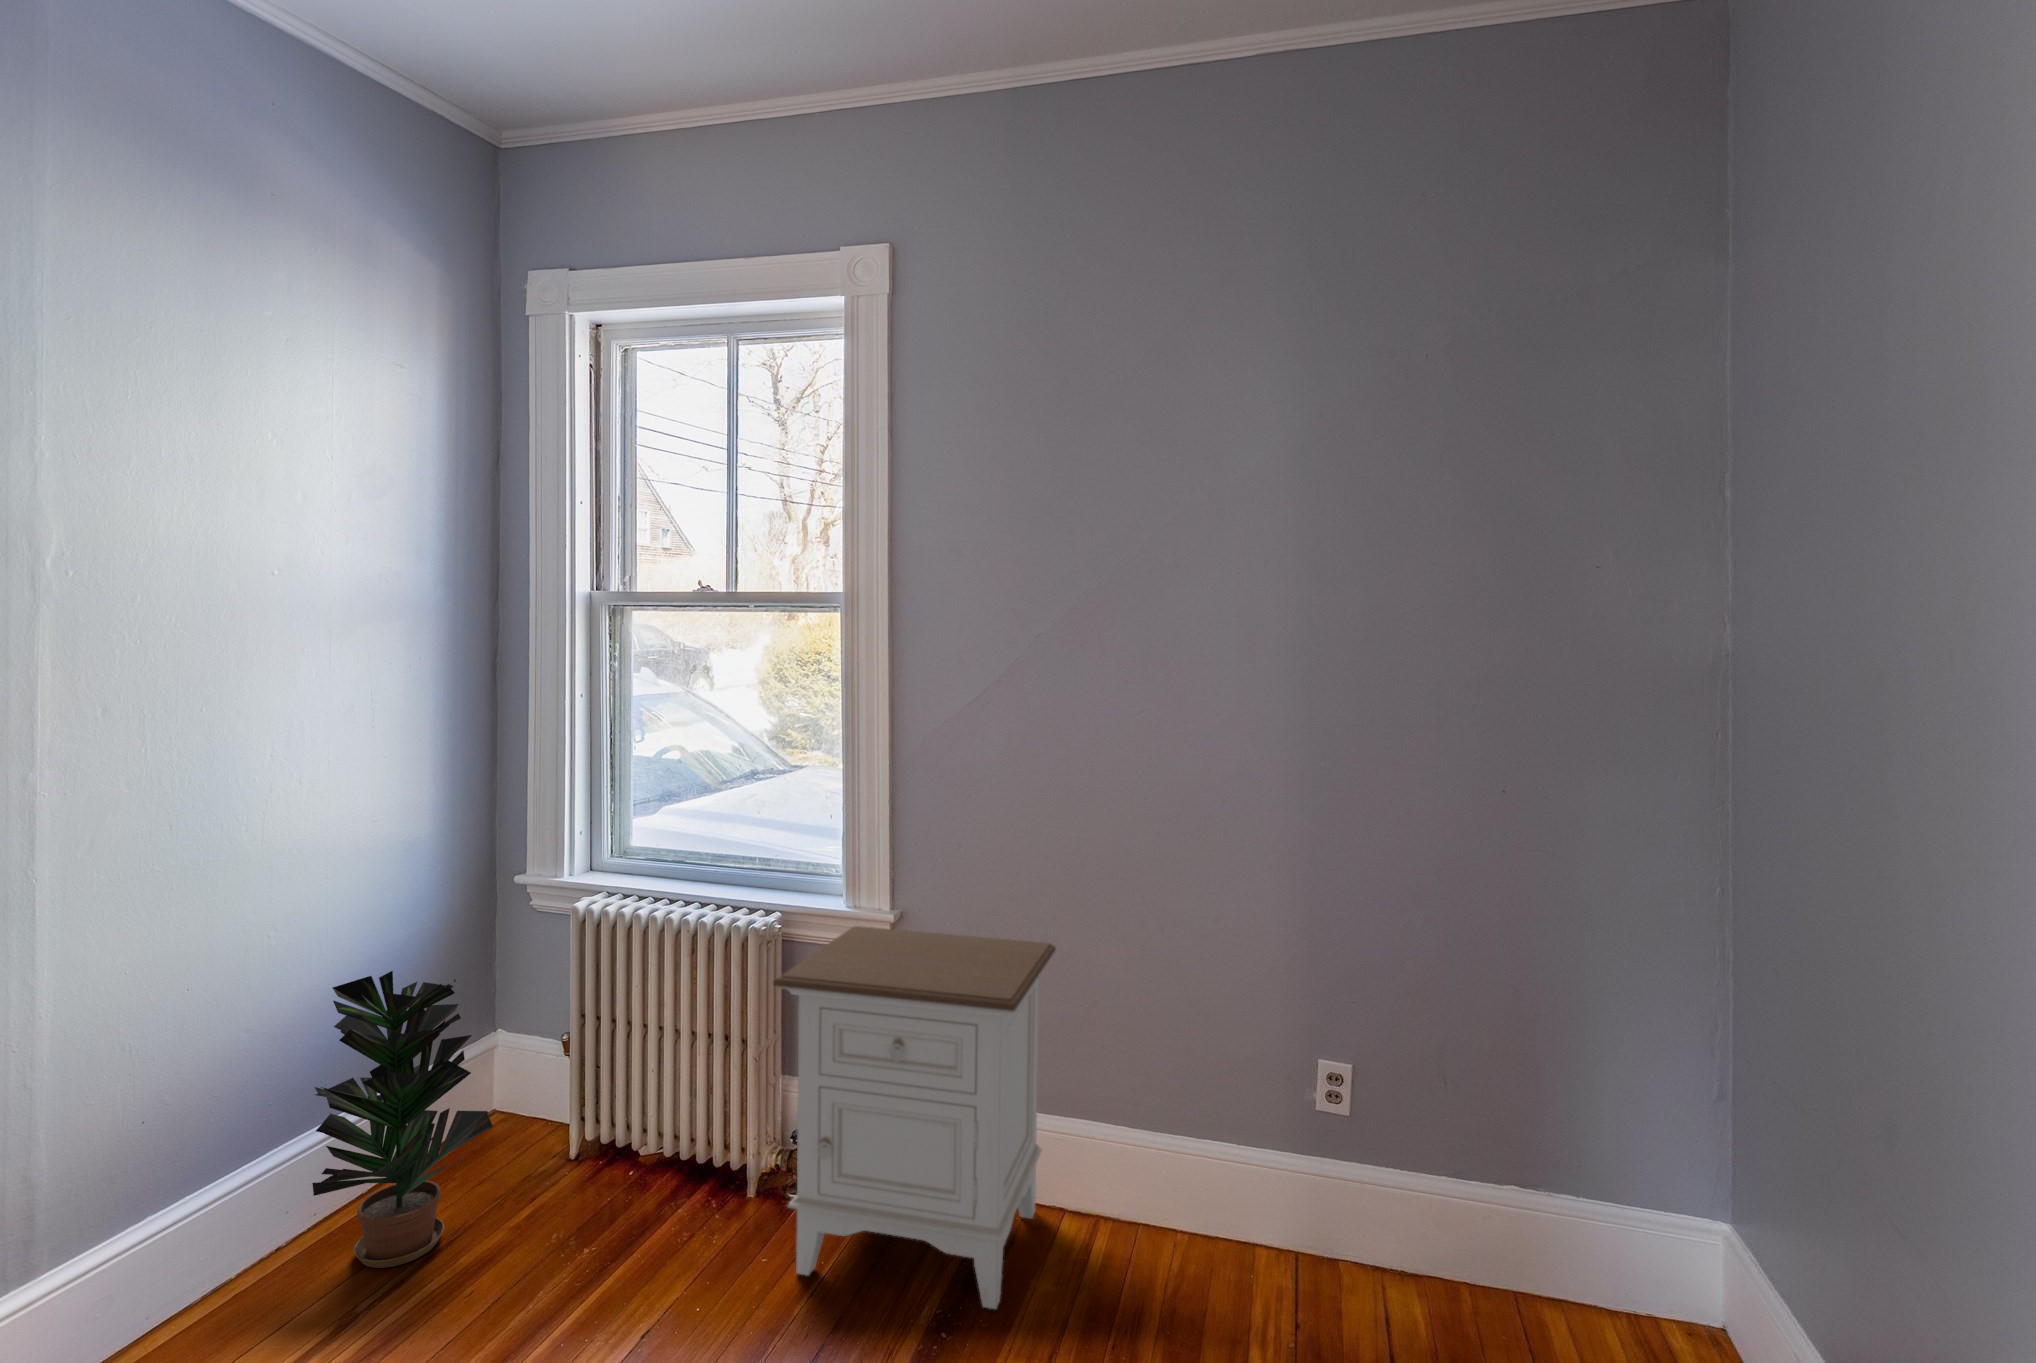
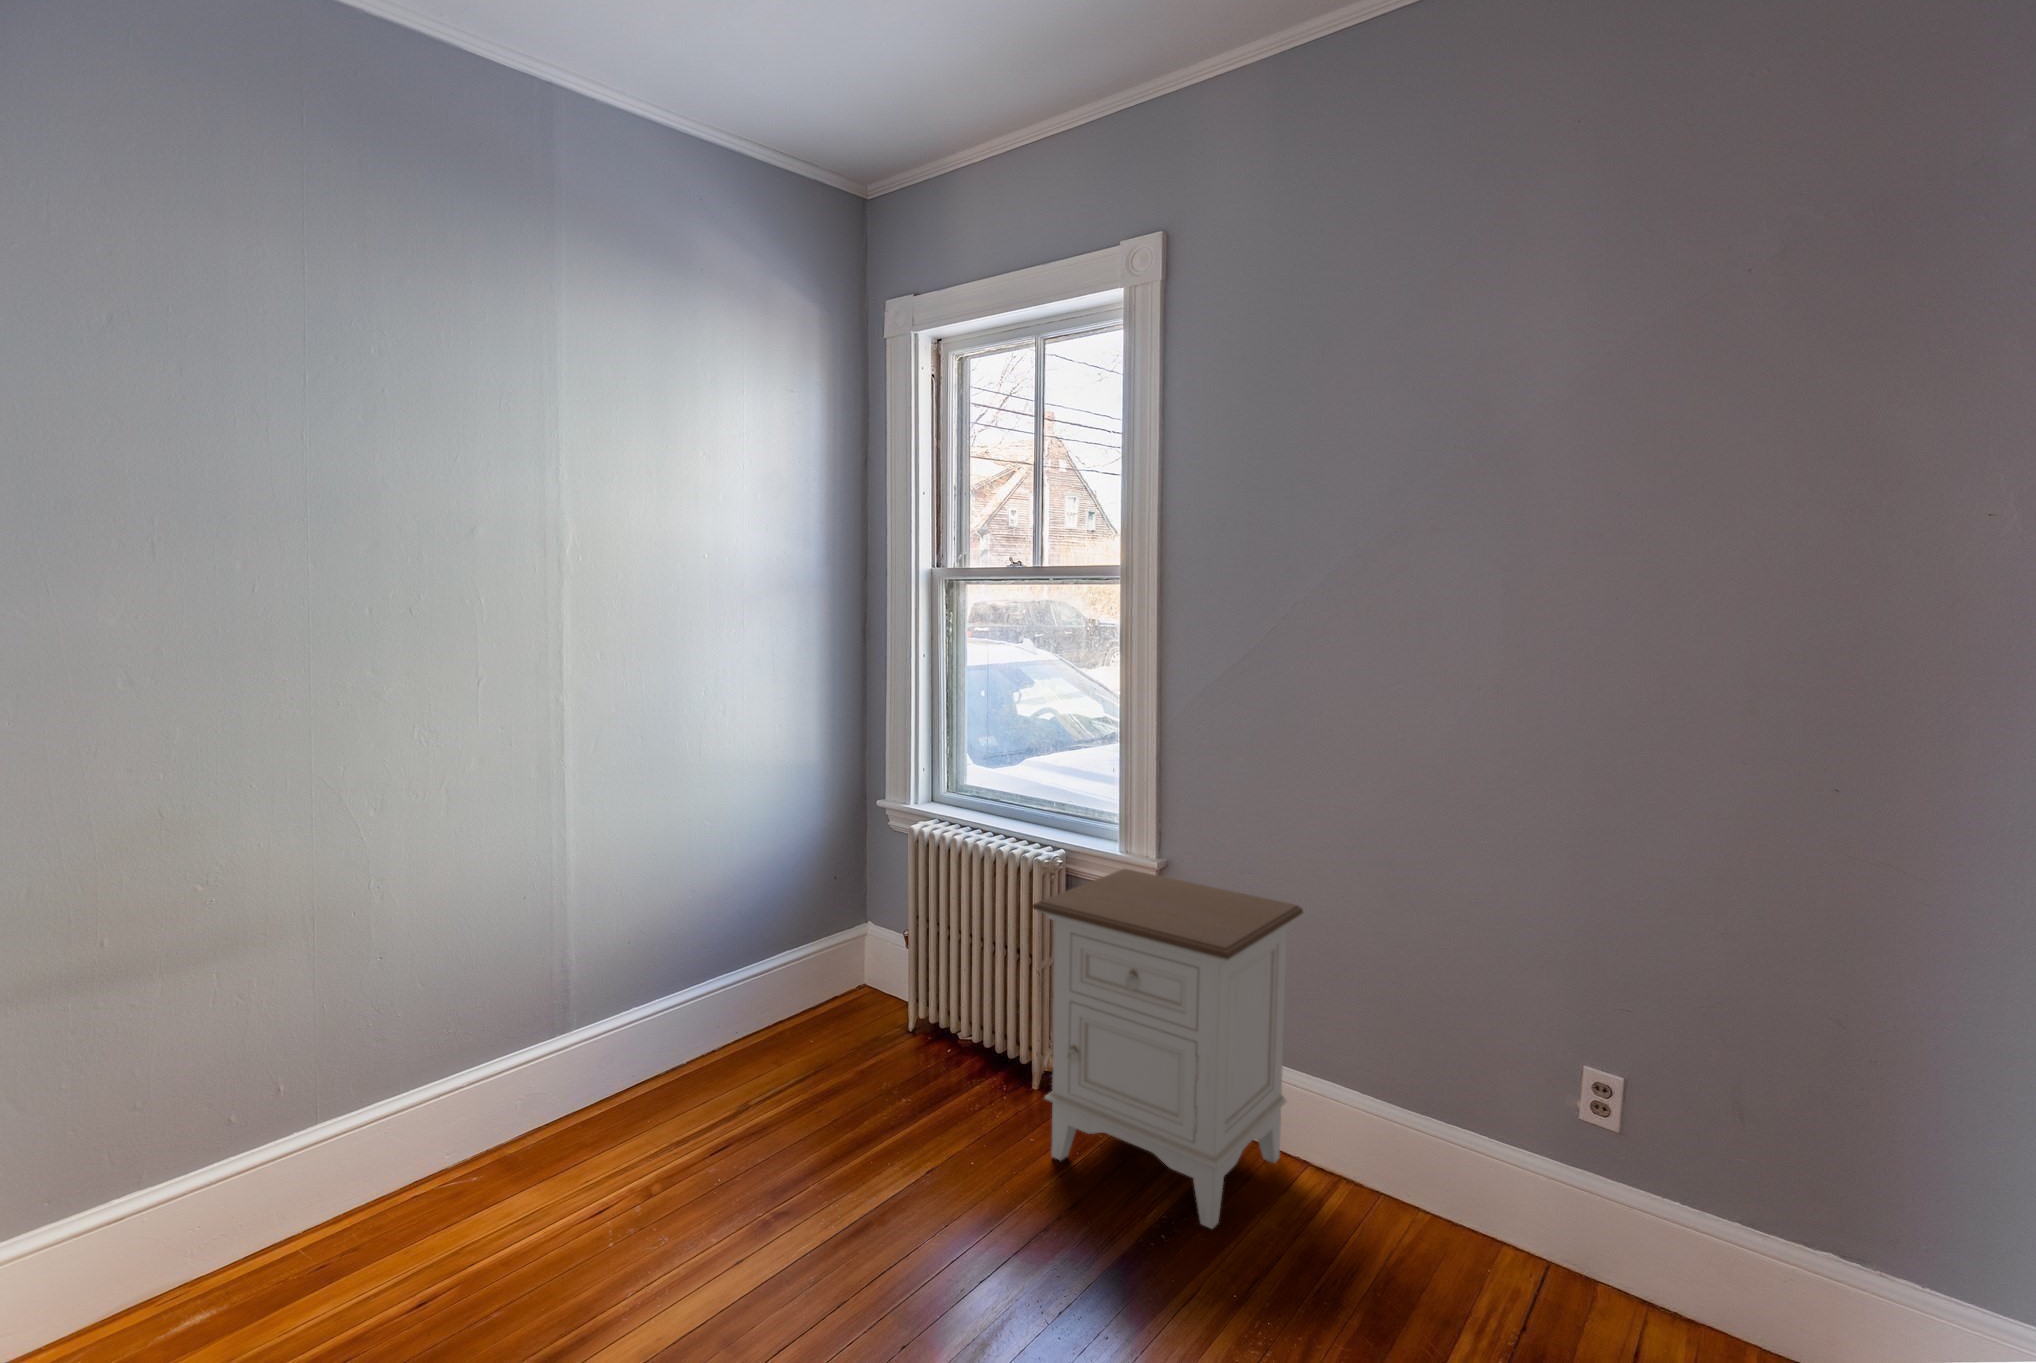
potted plant: present [312,971,493,1268] -> none [723,862,844,1081]

